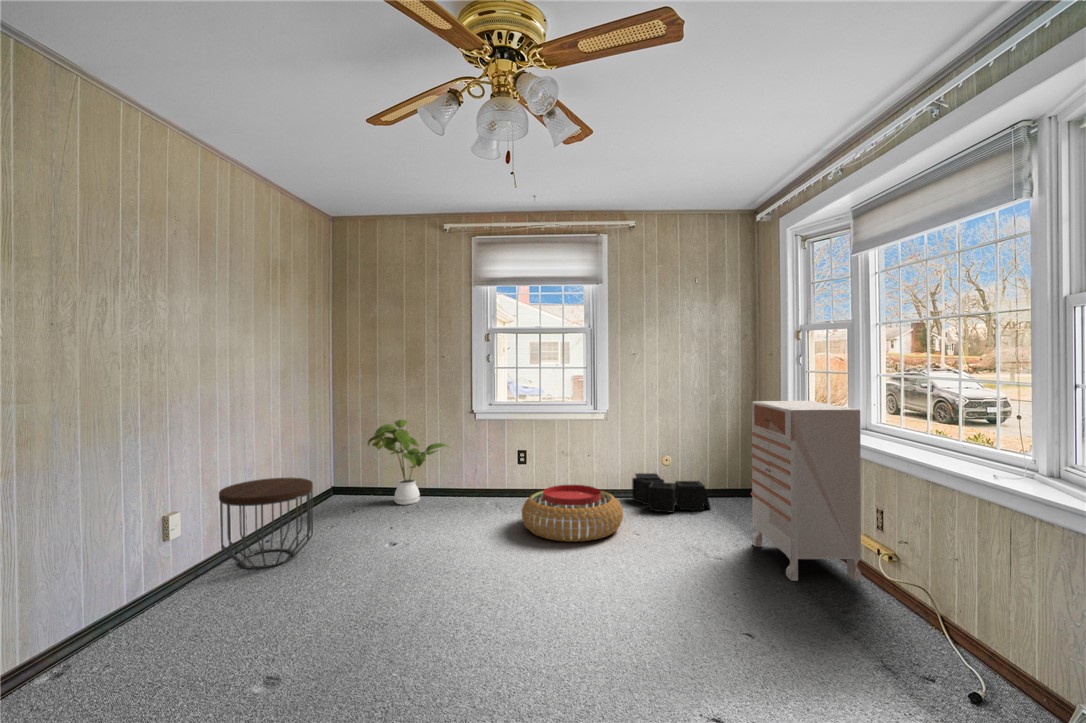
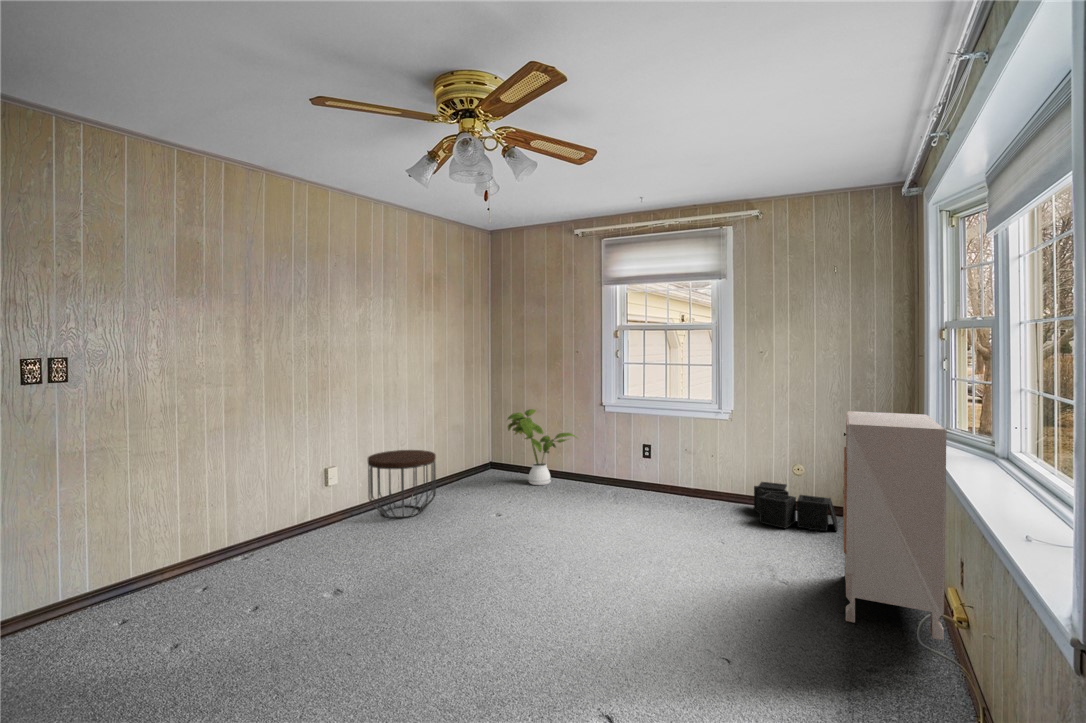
pouf: present [522,485,623,542] -> none [609,483,713,541]

